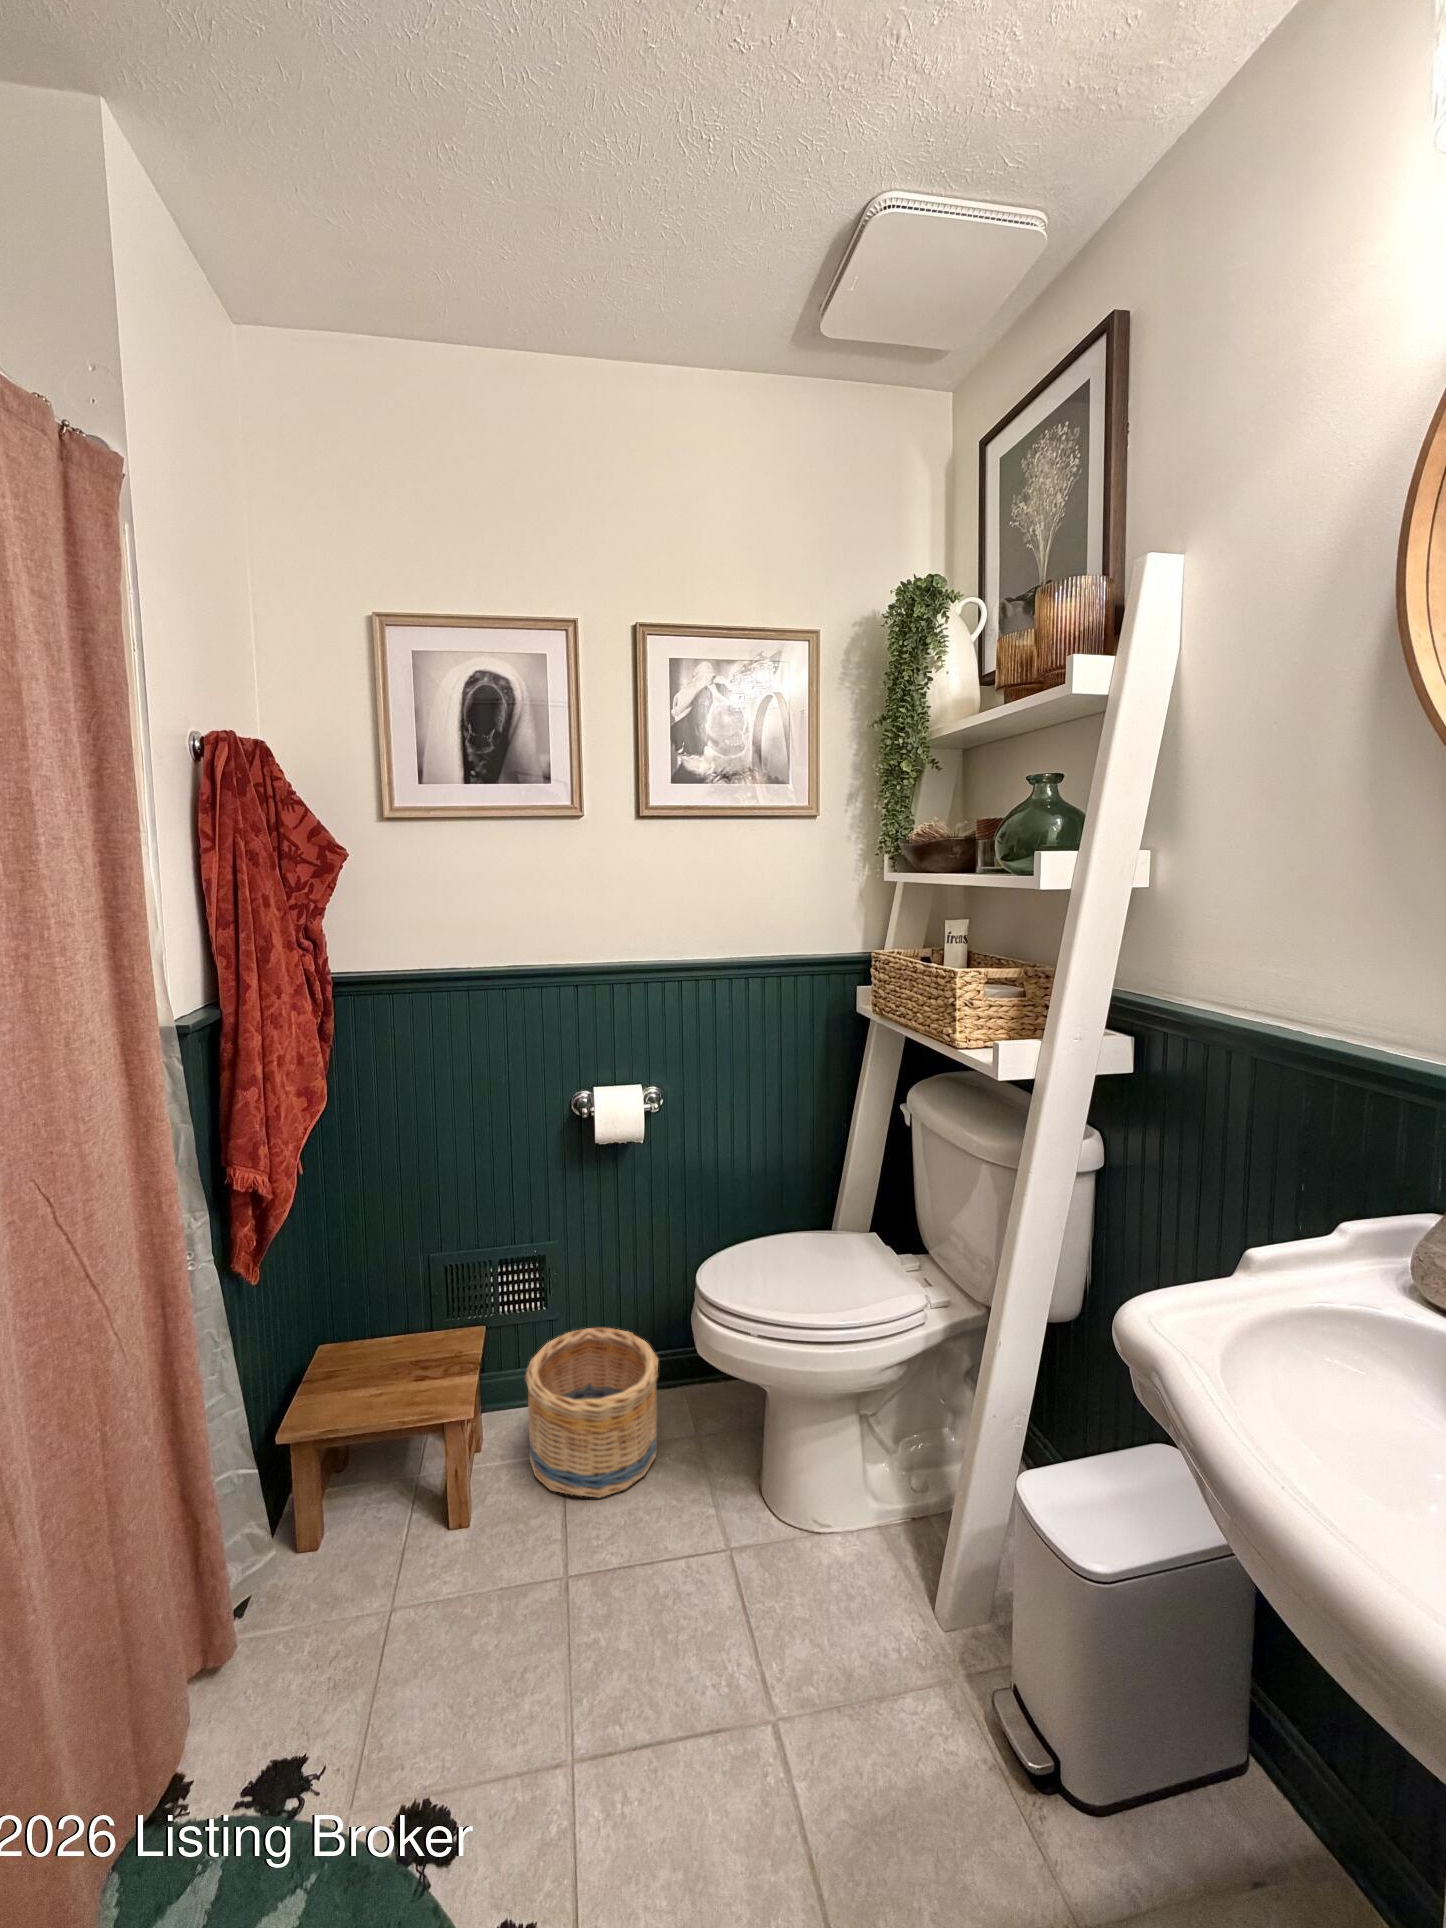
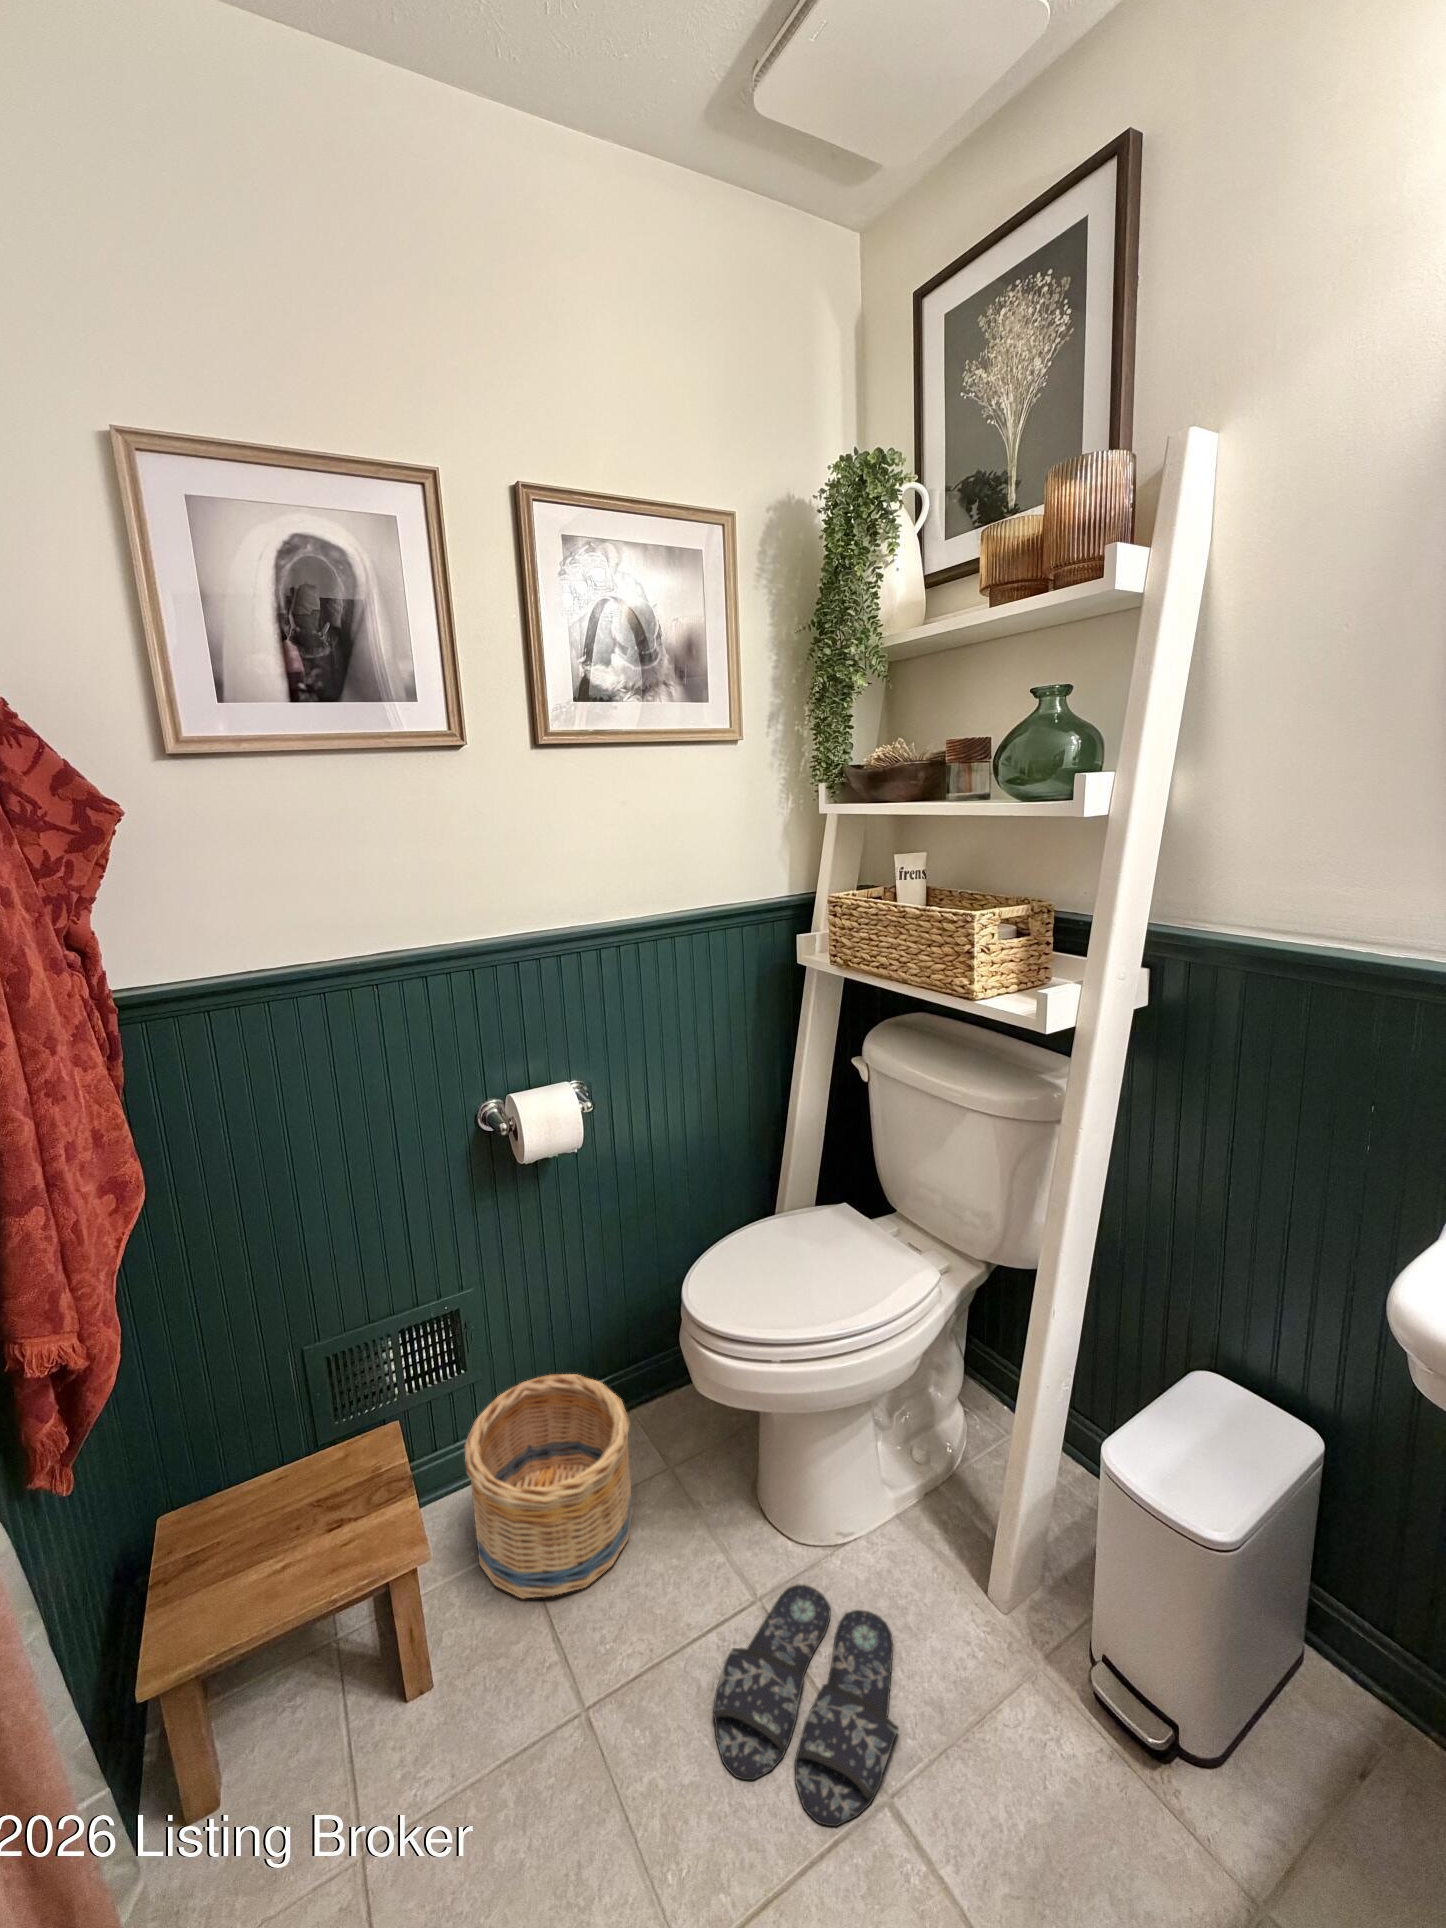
slippers: none [654,1546,832,1717] -> present [713,1585,898,1826]

